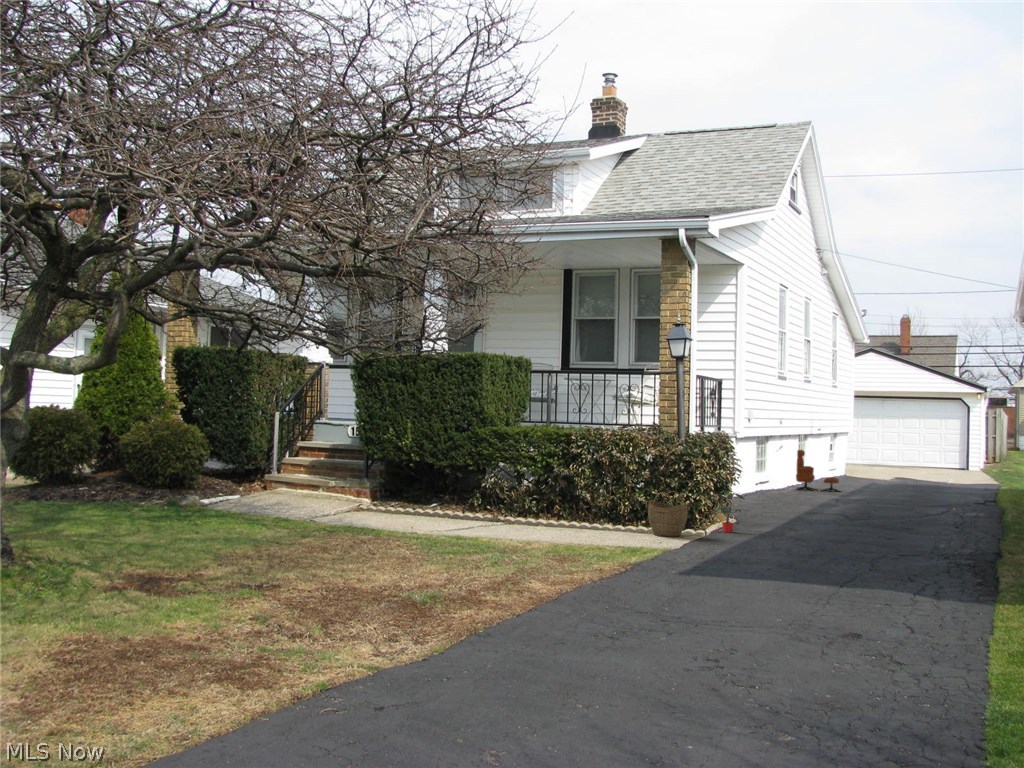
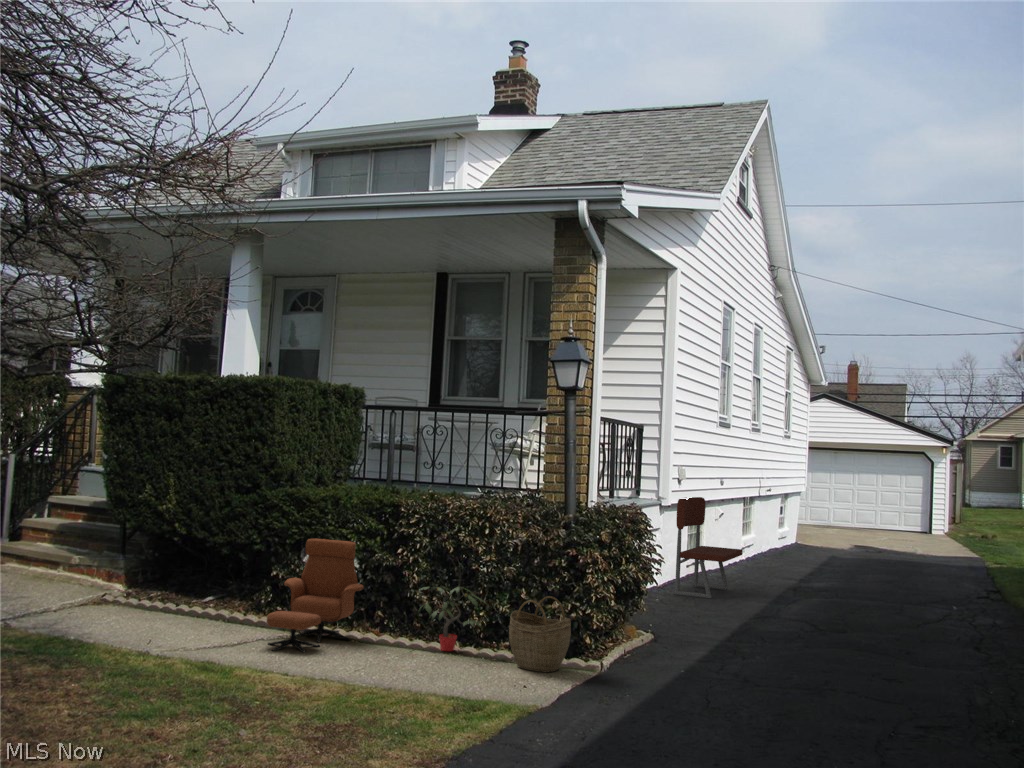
bench: none [746,433,797,507] -> present [674,497,743,599]
lounge chair: present [796,450,841,492] -> present [267,539,363,652]
potted plant: present [716,491,745,533] -> present [419,587,484,651]

